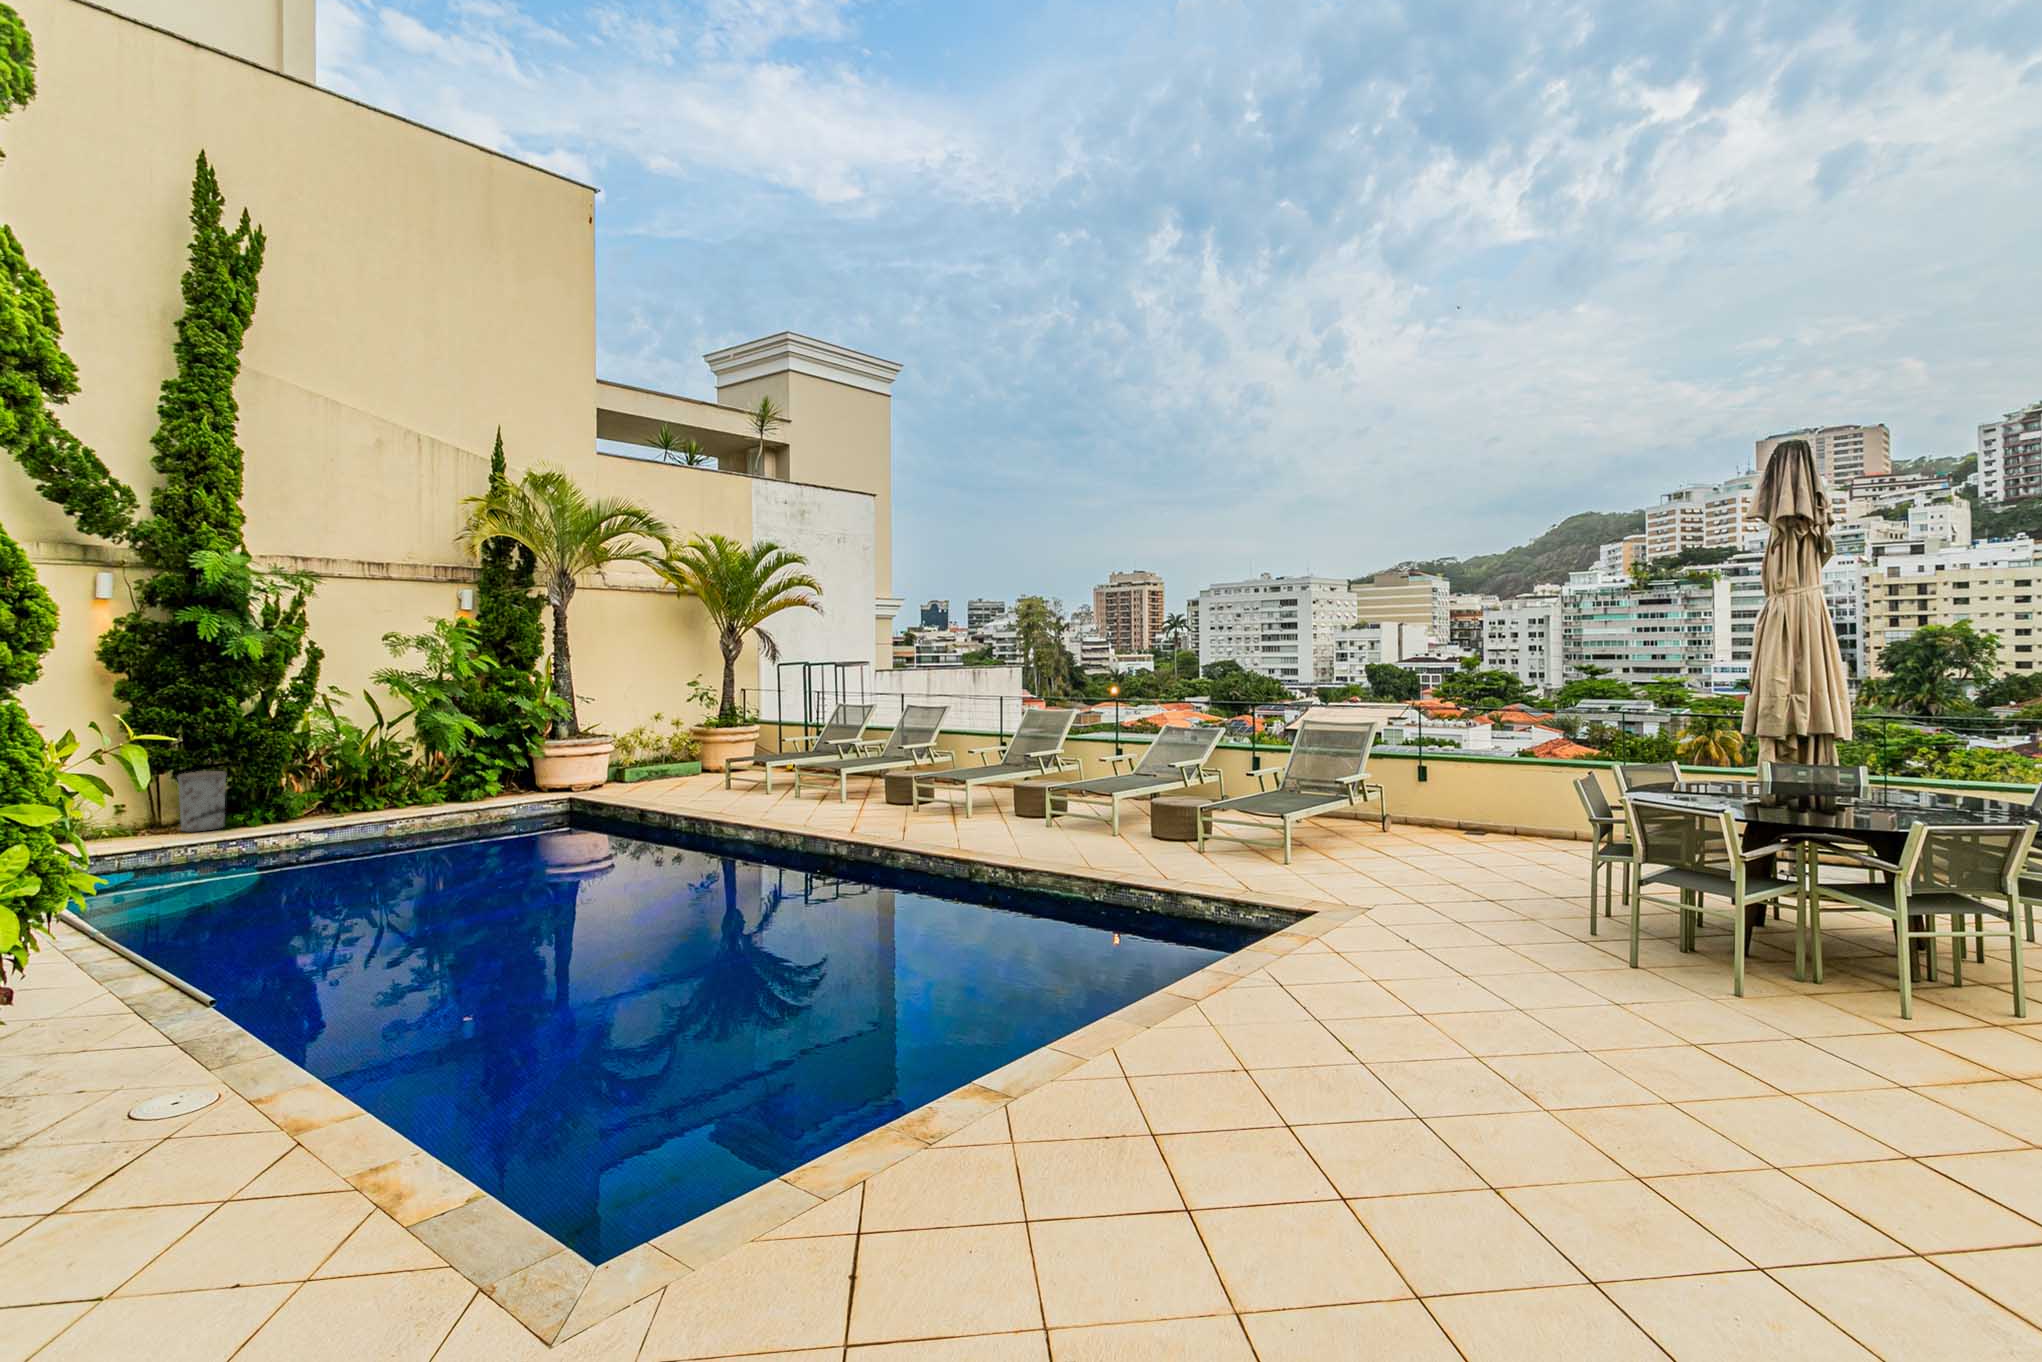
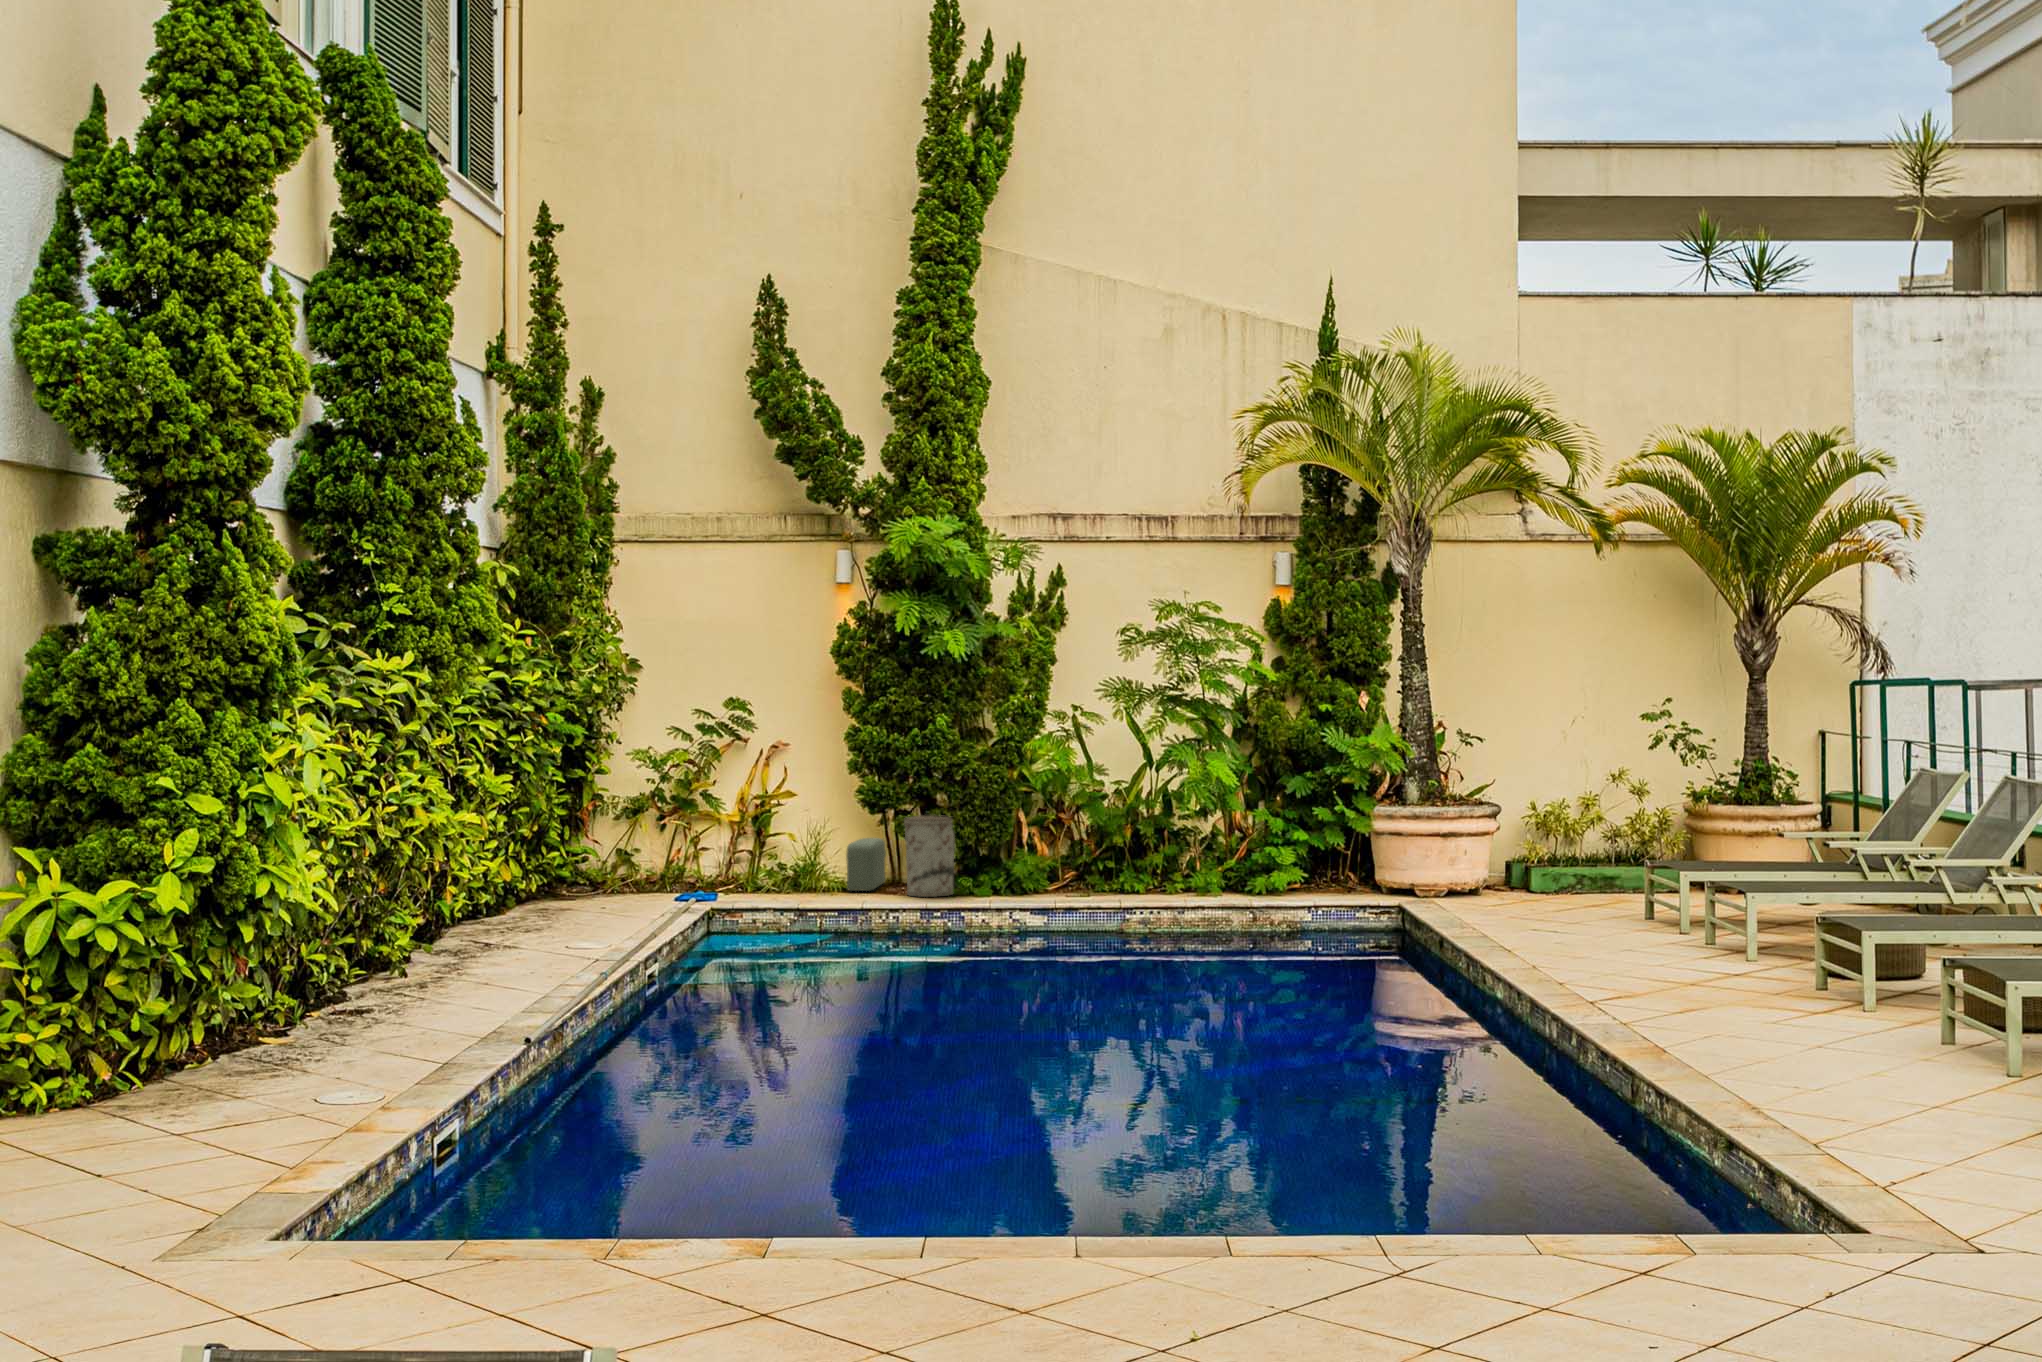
pouf: none [110,790,143,834] -> present [846,838,886,891]

